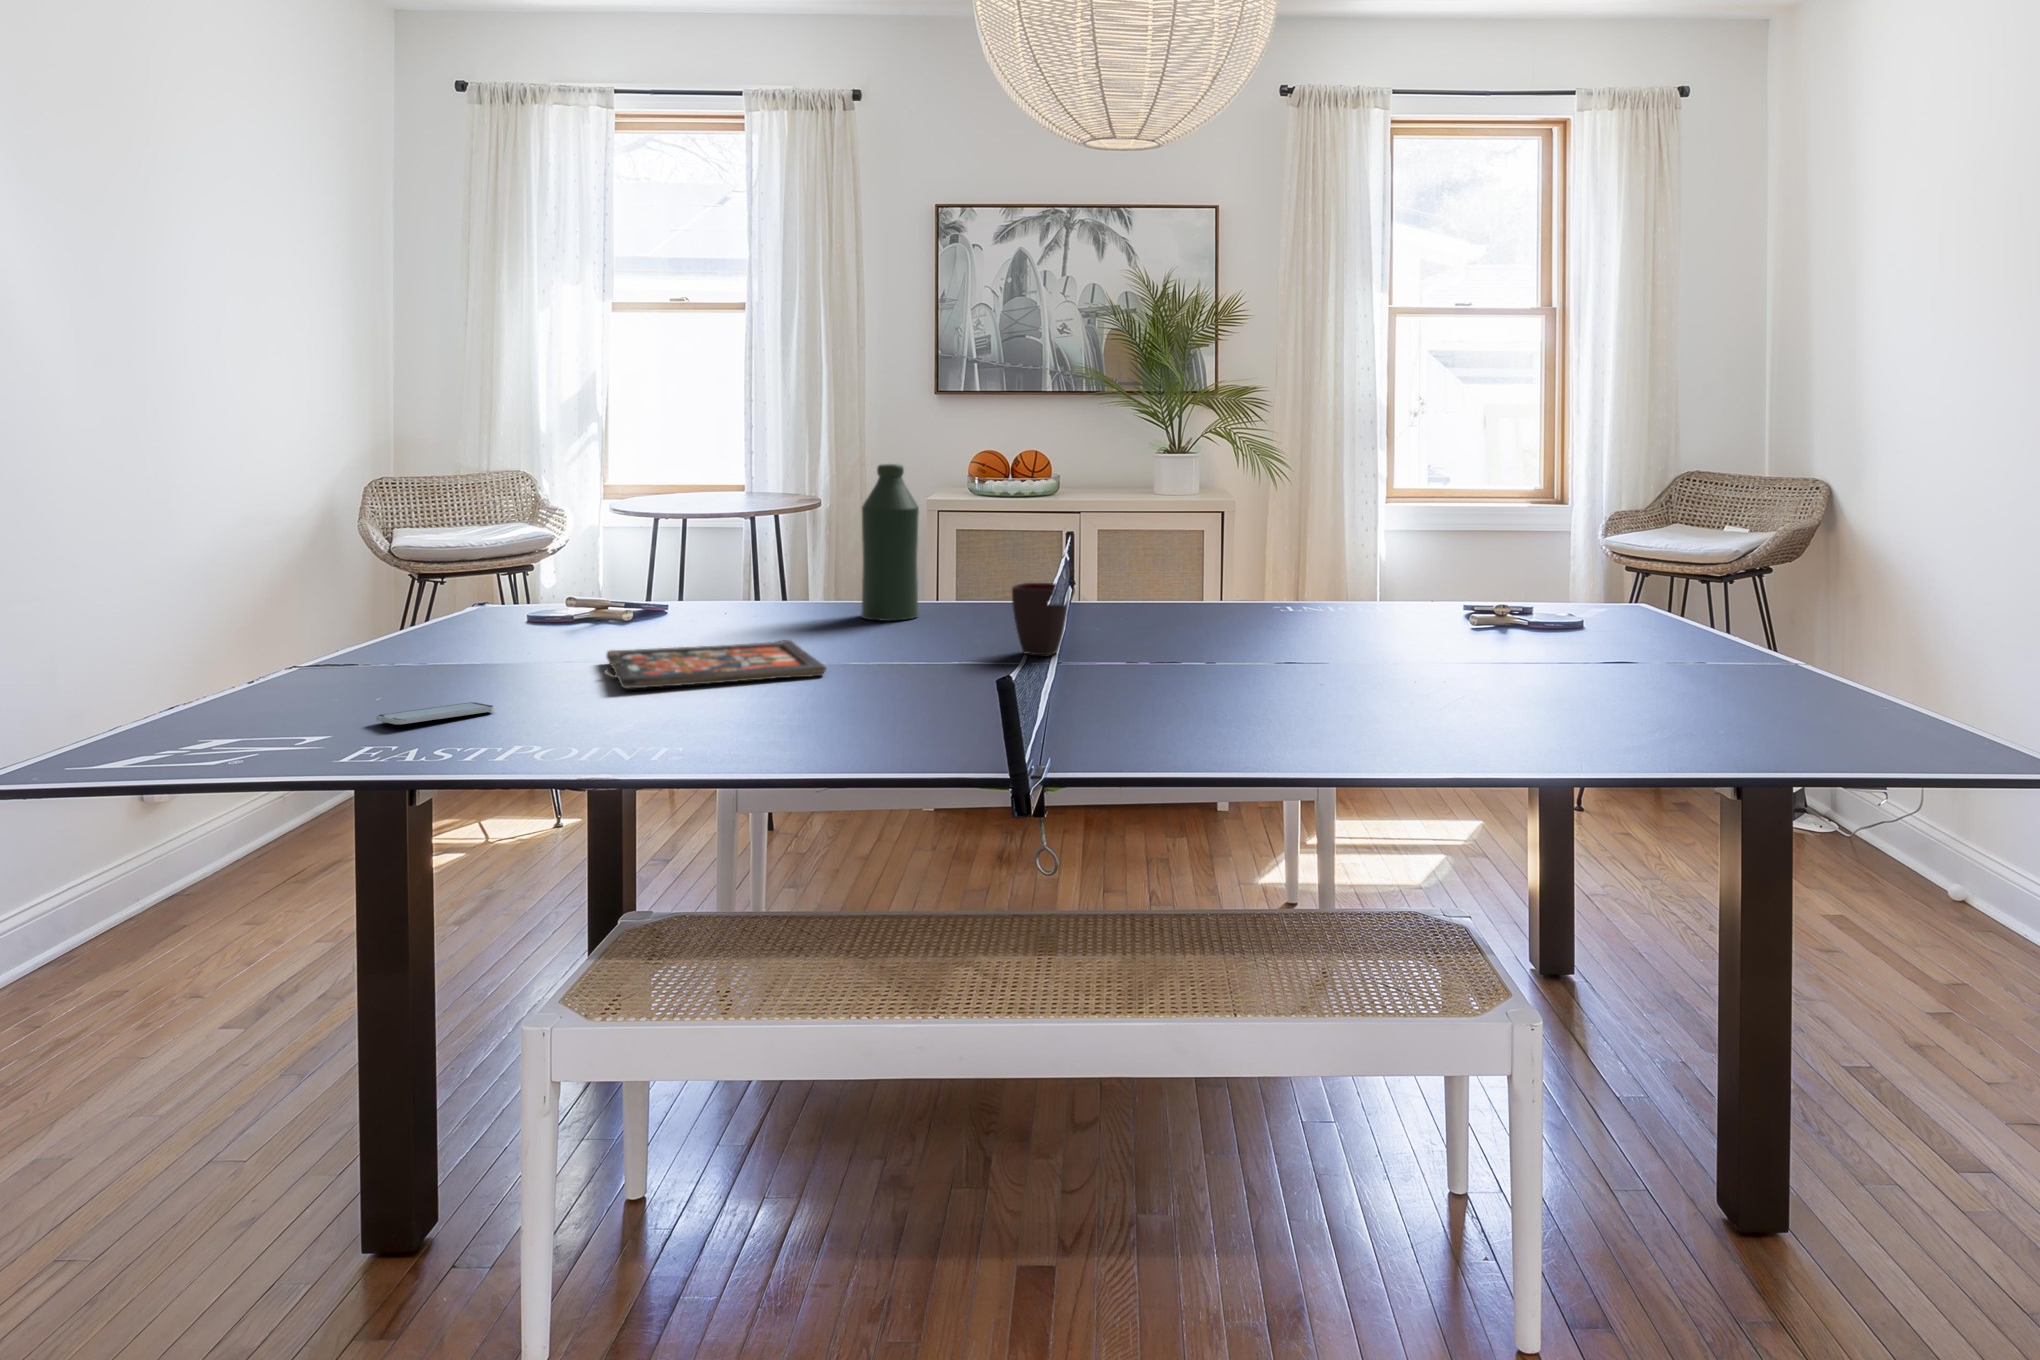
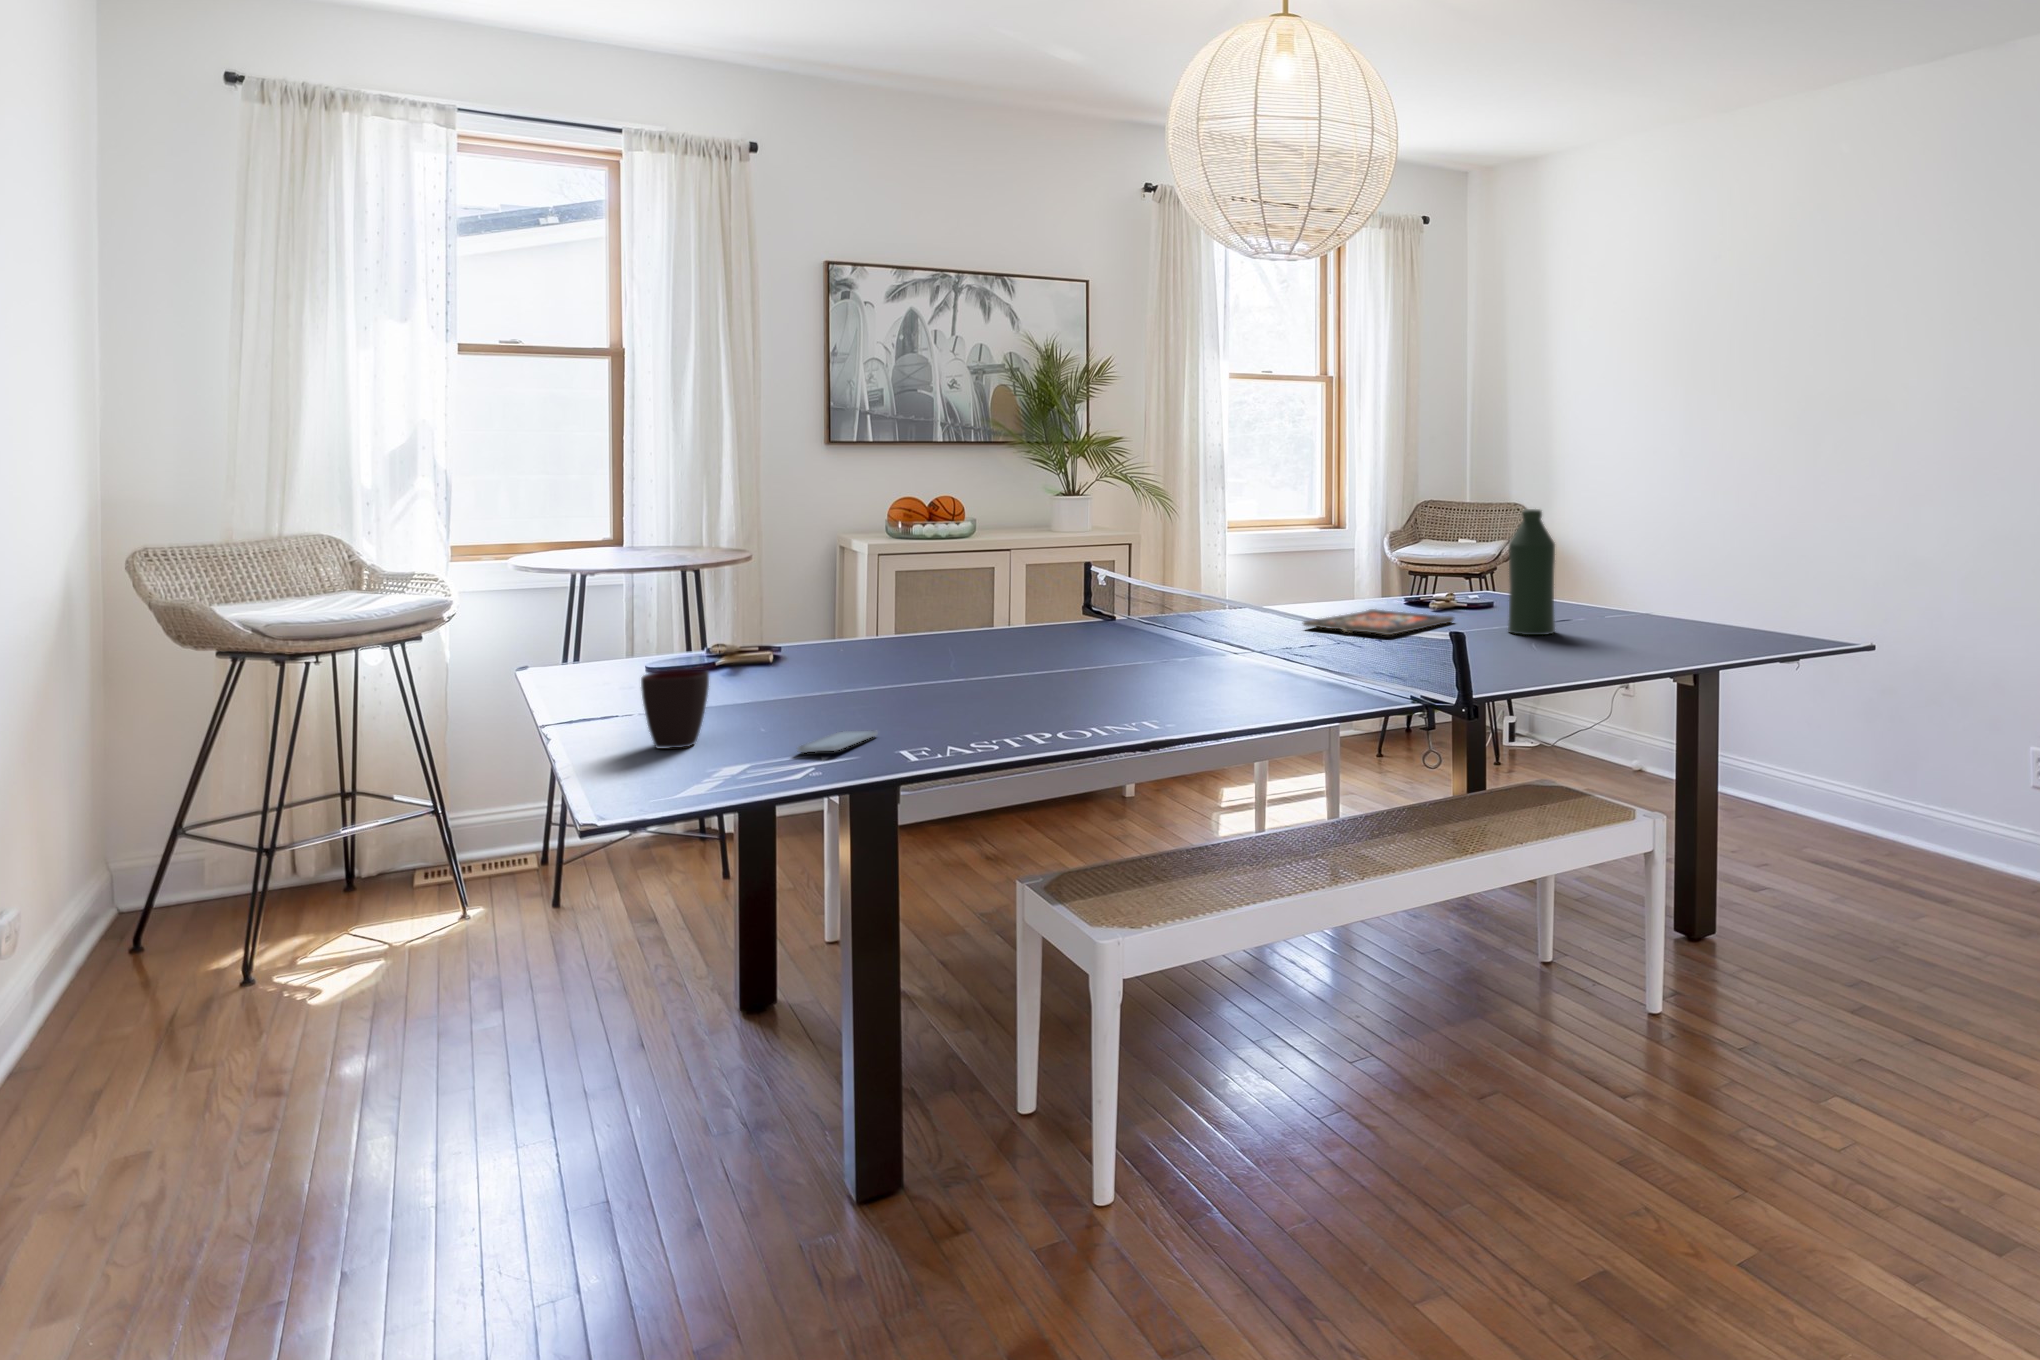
bottle: present [861,464,919,621] -> present [1508,509,1555,635]
cup: present [1012,583,1069,655] -> present [641,669,709,749]
board game: present [605,640,826,688] -> present [1303,609,1454,635]

